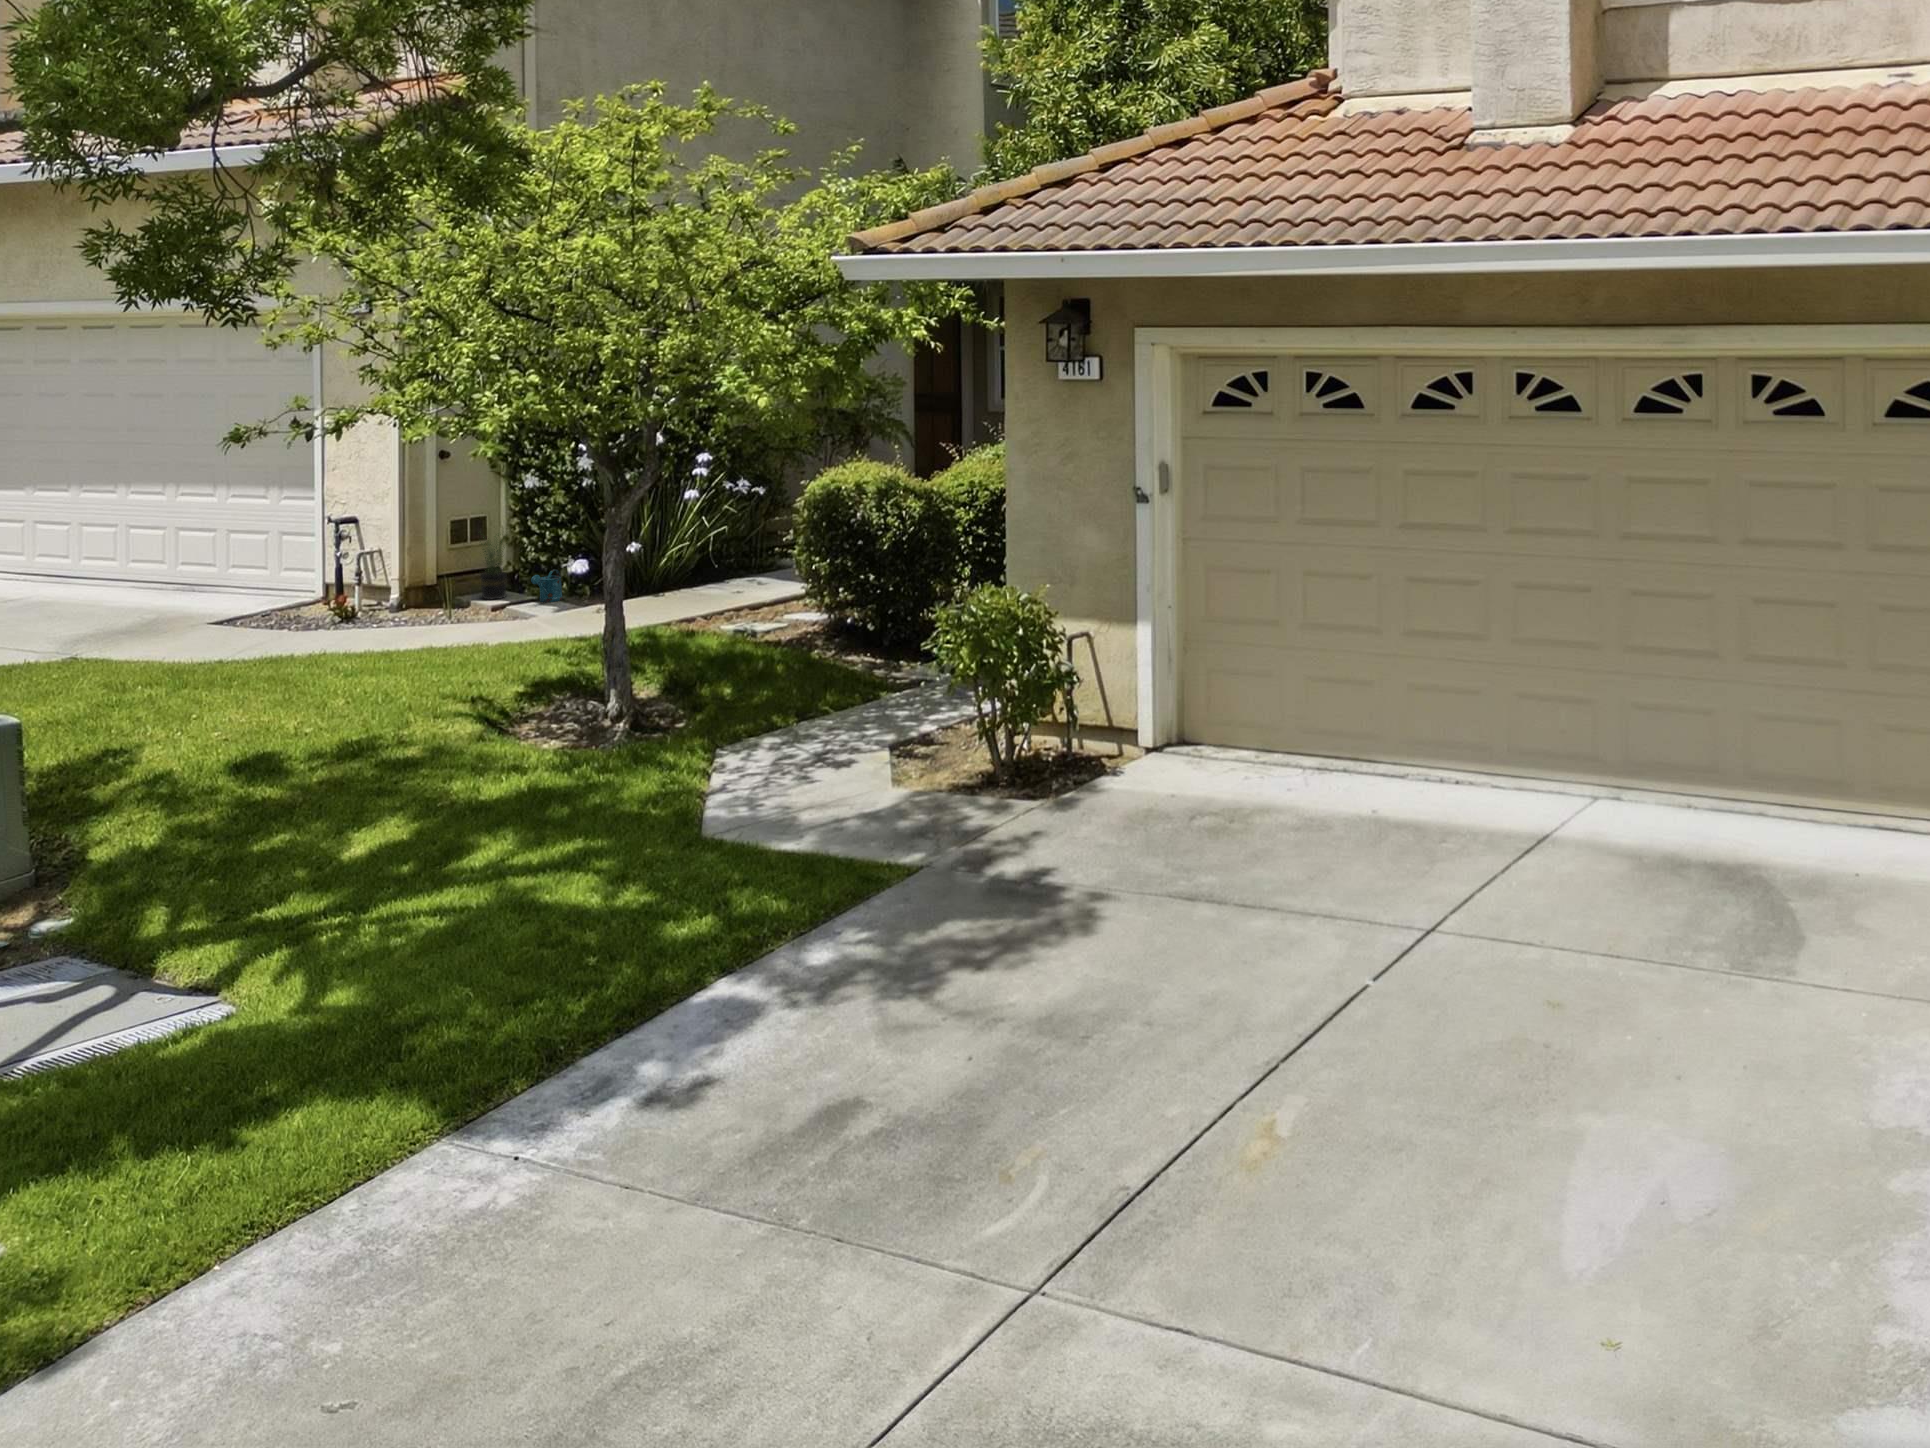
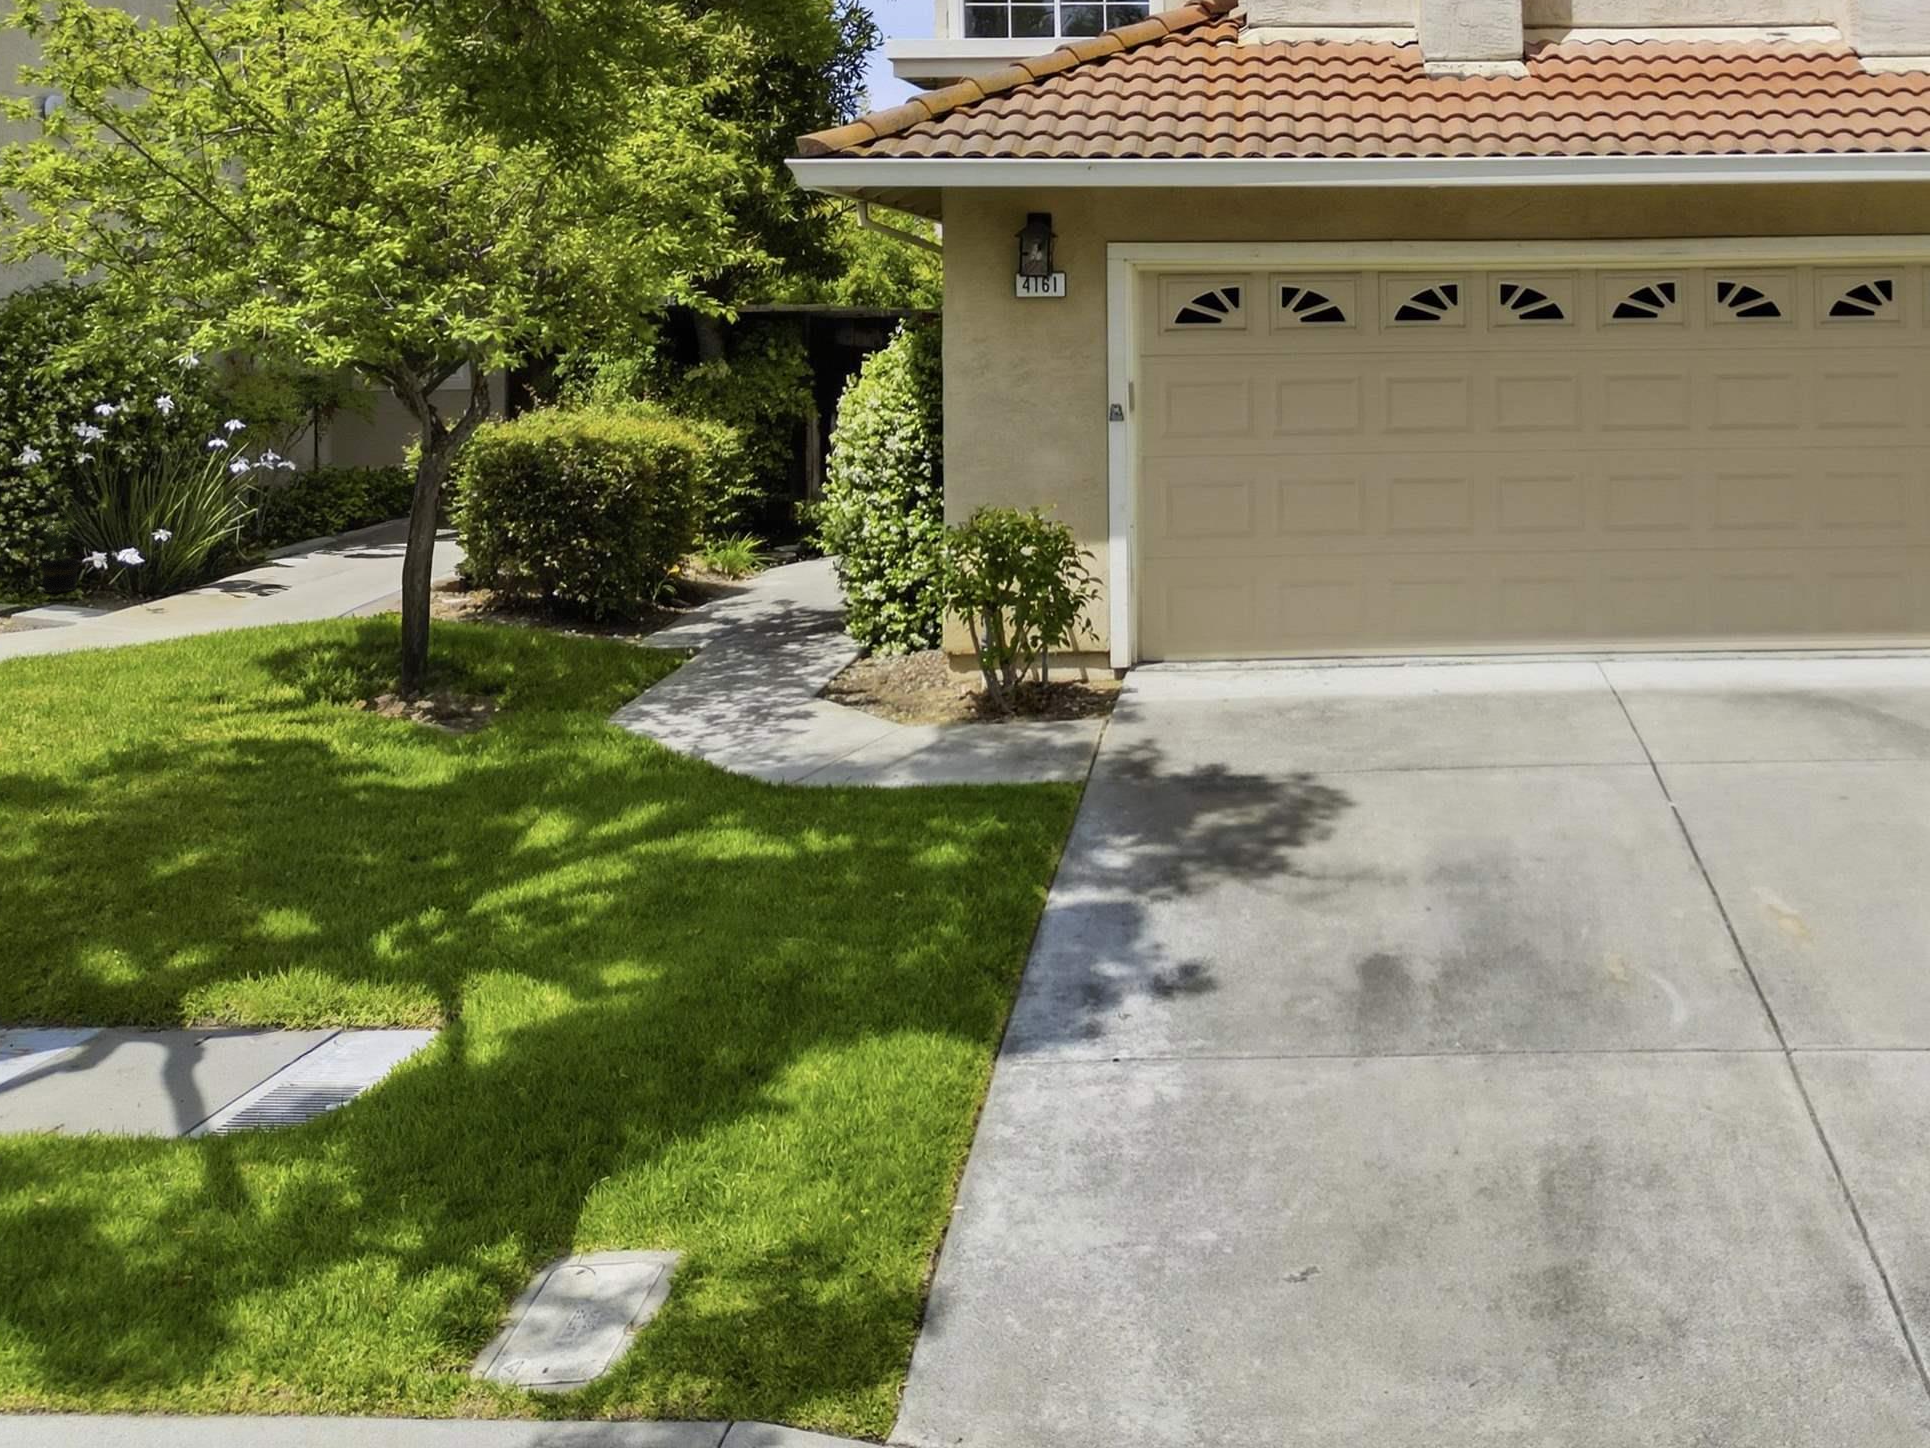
watering can: present [531,569,562,602] -> none [132,550,166,590]

